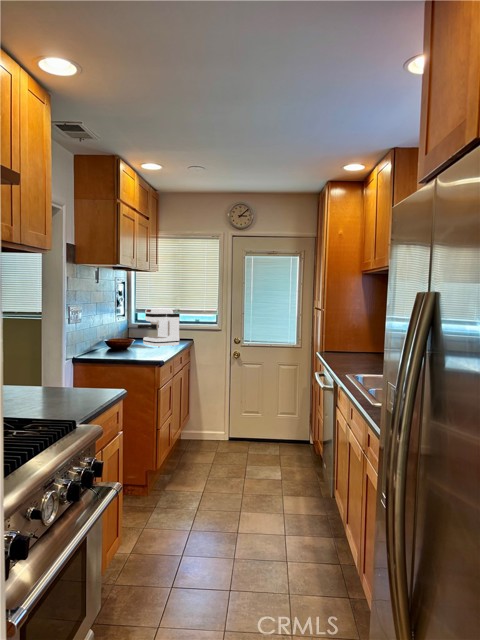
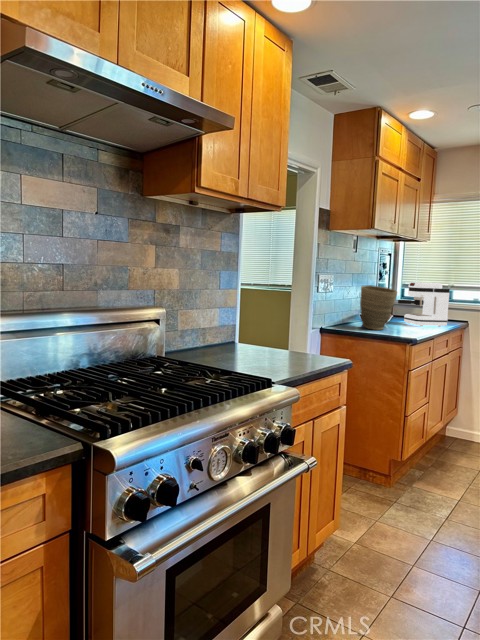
vase: none [108,314,141,355] -> present [360,285,397,330]

